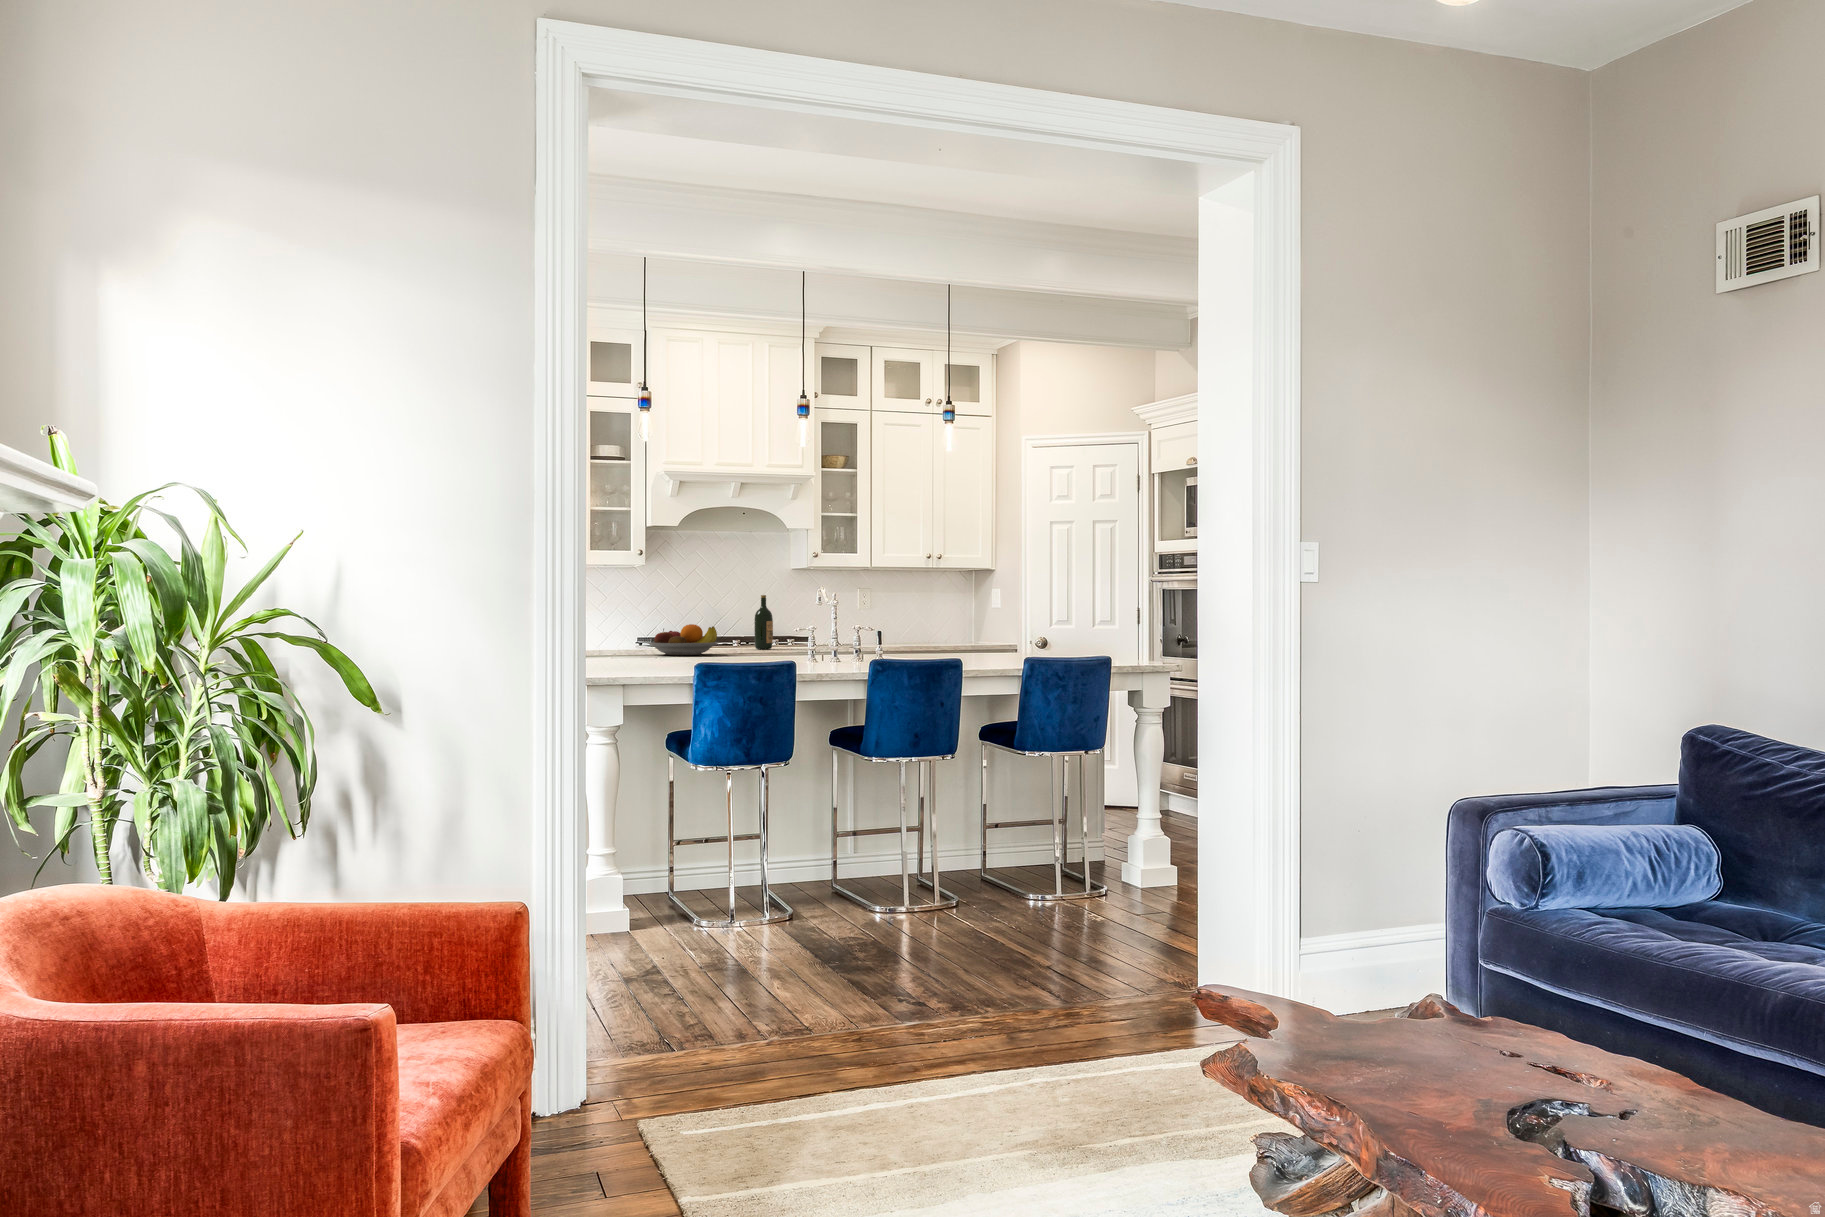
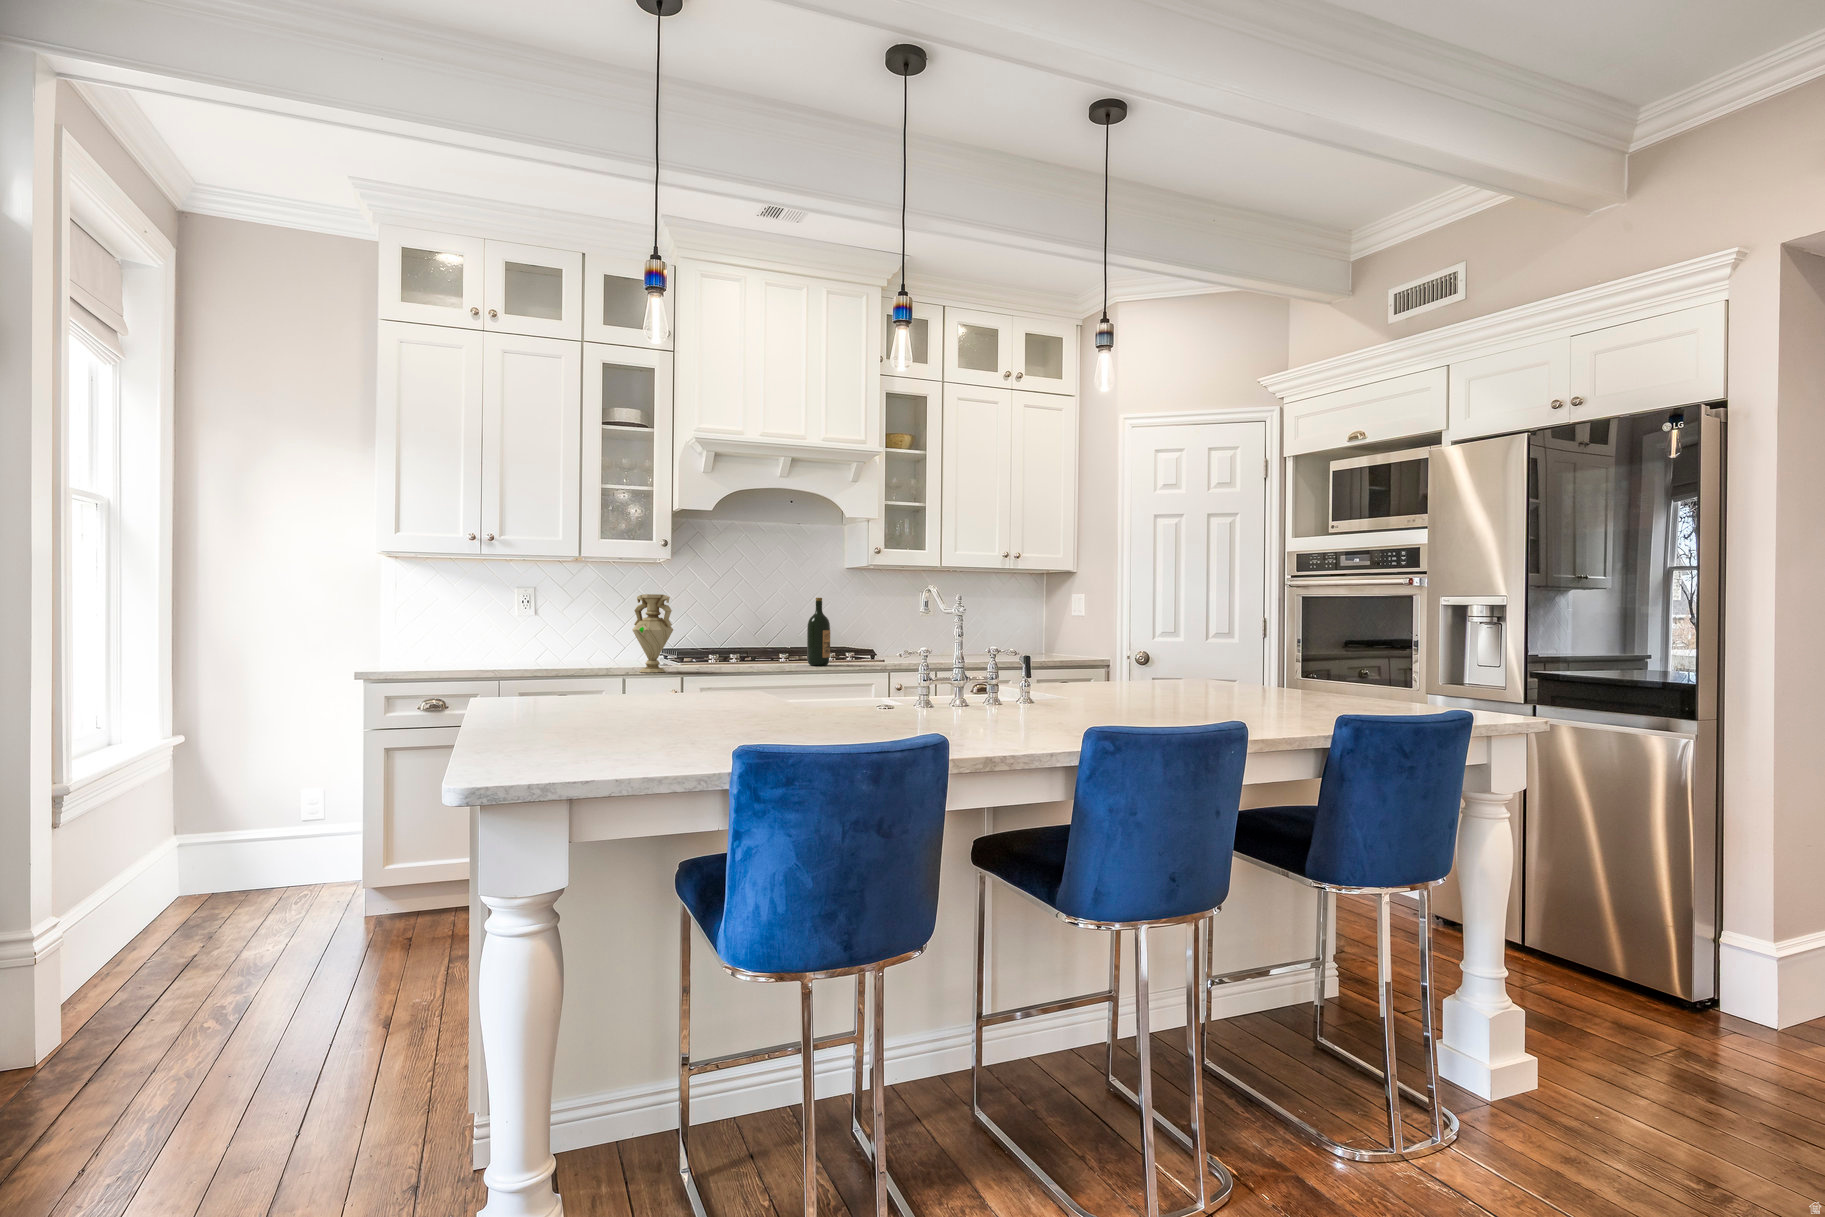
vase: none [620,594,651,652] -> present [632,594,673,672]
fruit bowl: present [648,624,719,655] -> none [666,638,767,681]

